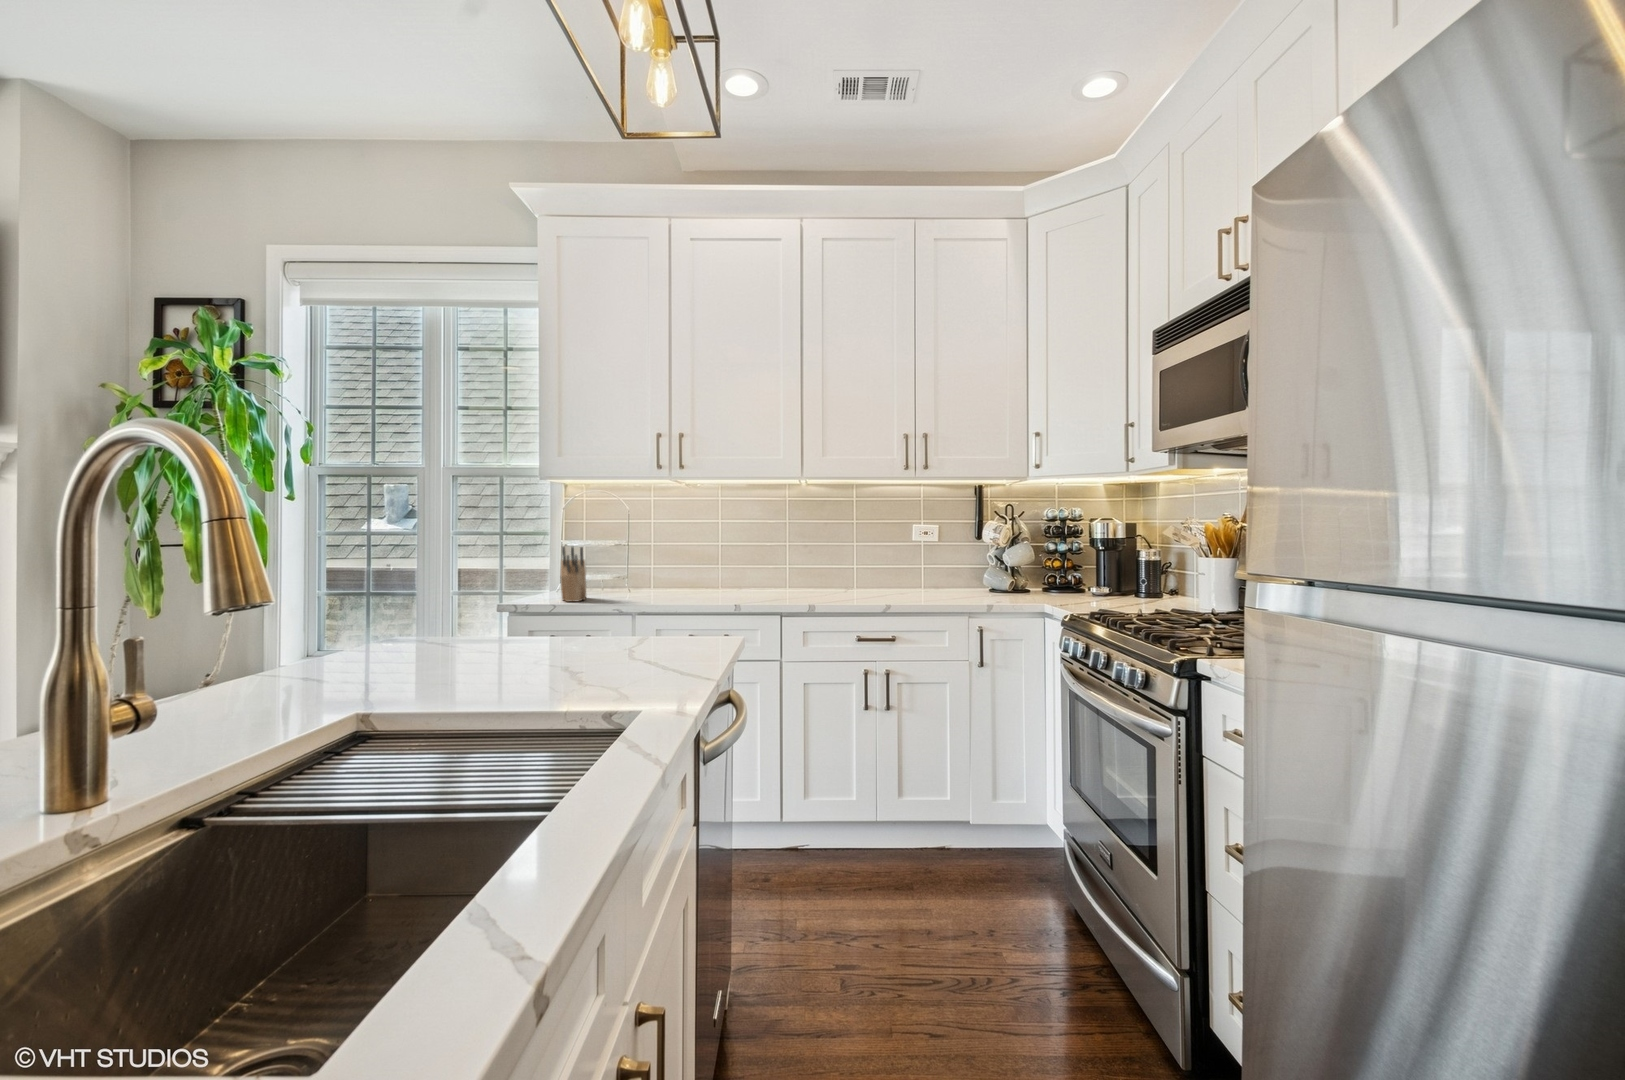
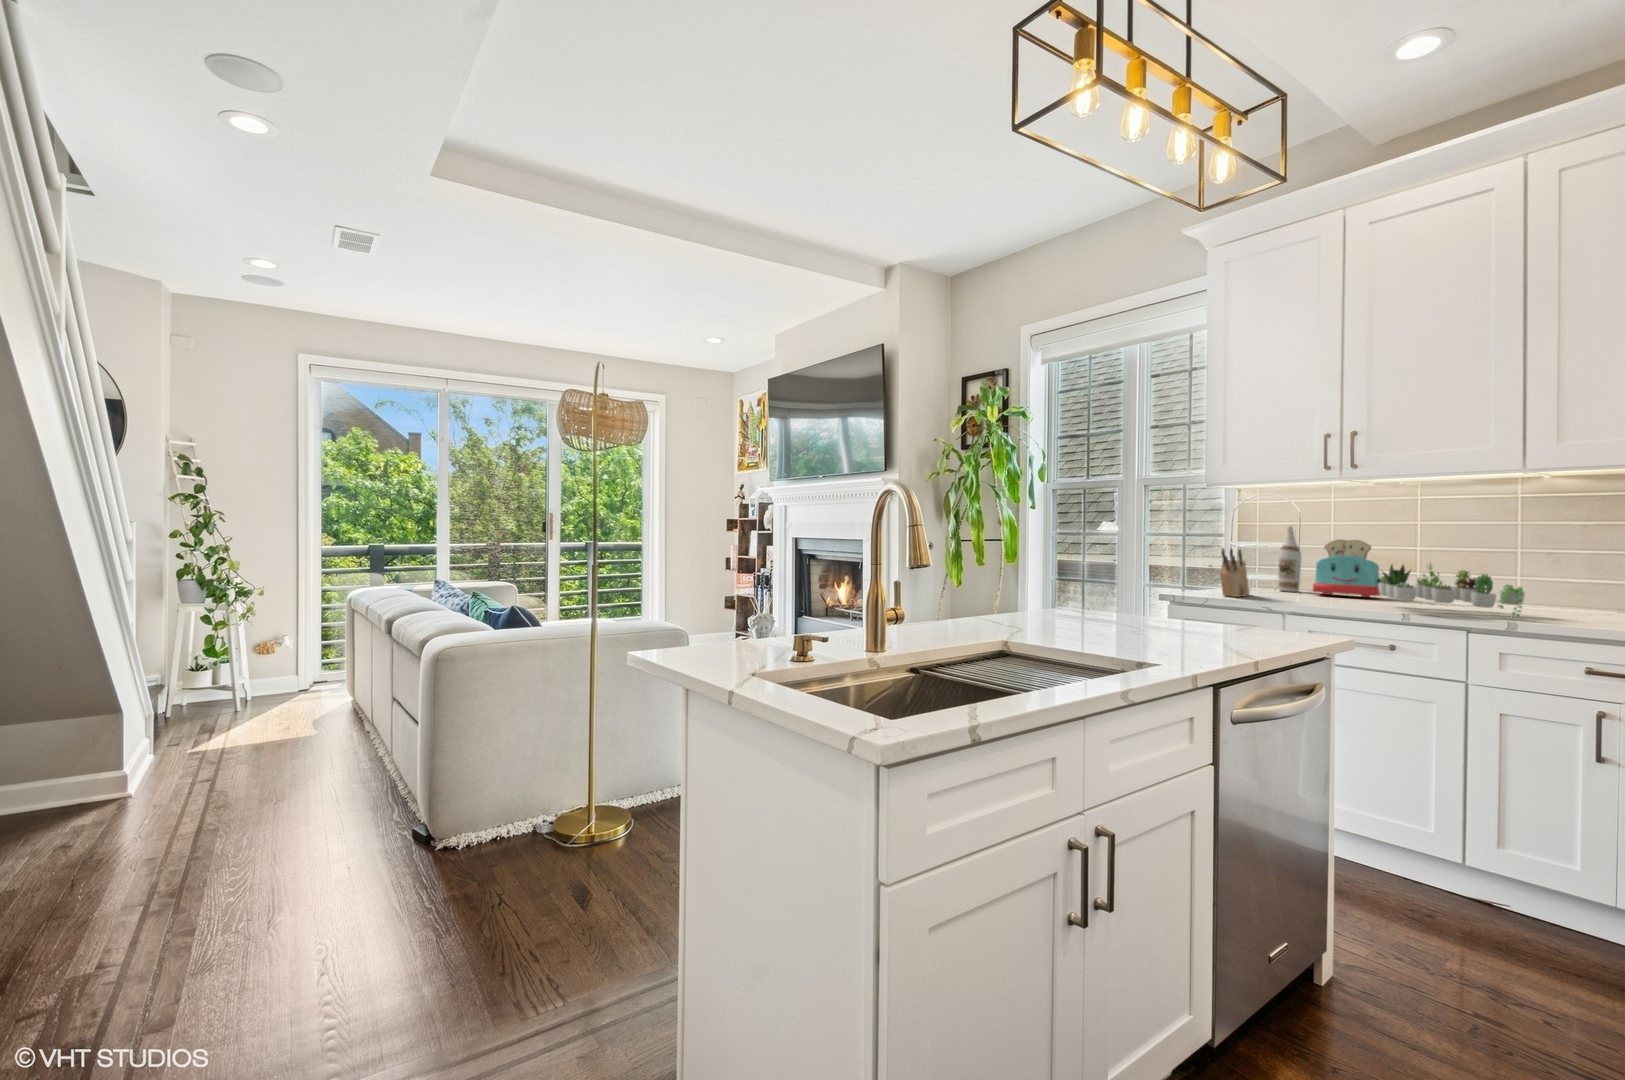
wine bottle: none [606,520,627,591] -> present [1278,525,1301,592]
toaster: none [642,533,702,591] -> present [1313,539,1382,597]
succulent plant: none [705,550,812,599] -> present [1379,564,1525,618]

